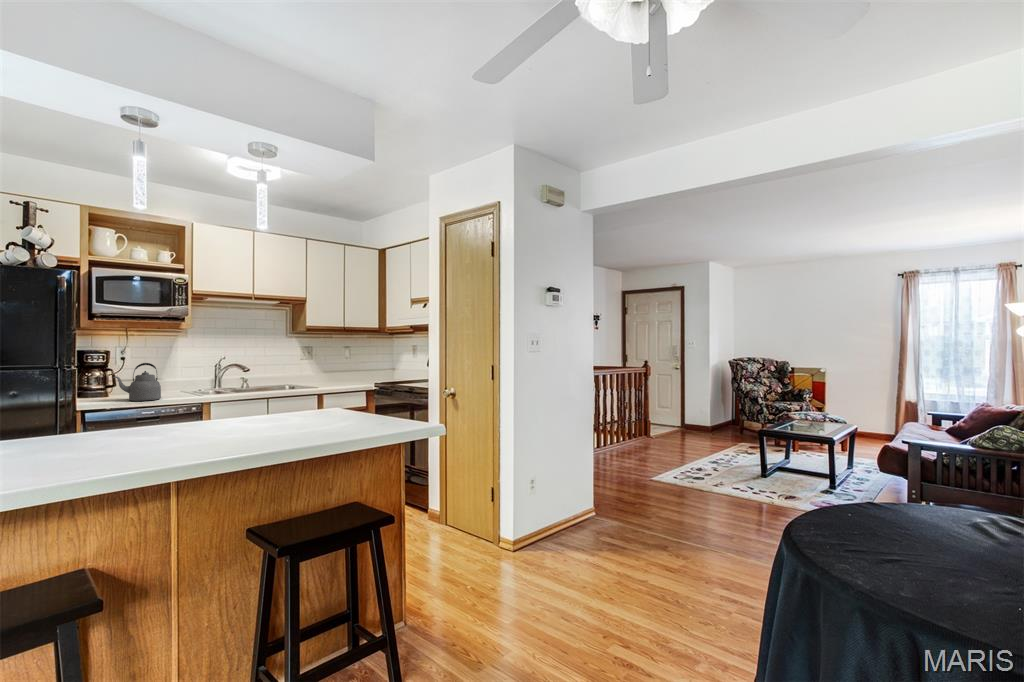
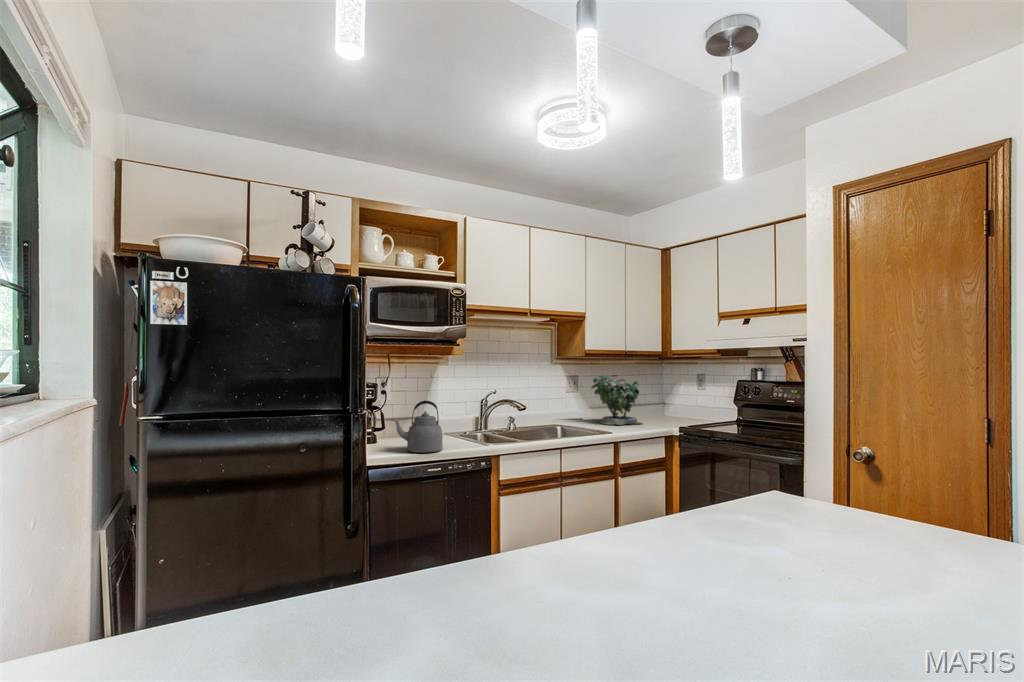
potted plant: none [321,343,361,383] -> present [591,375,641,425]

